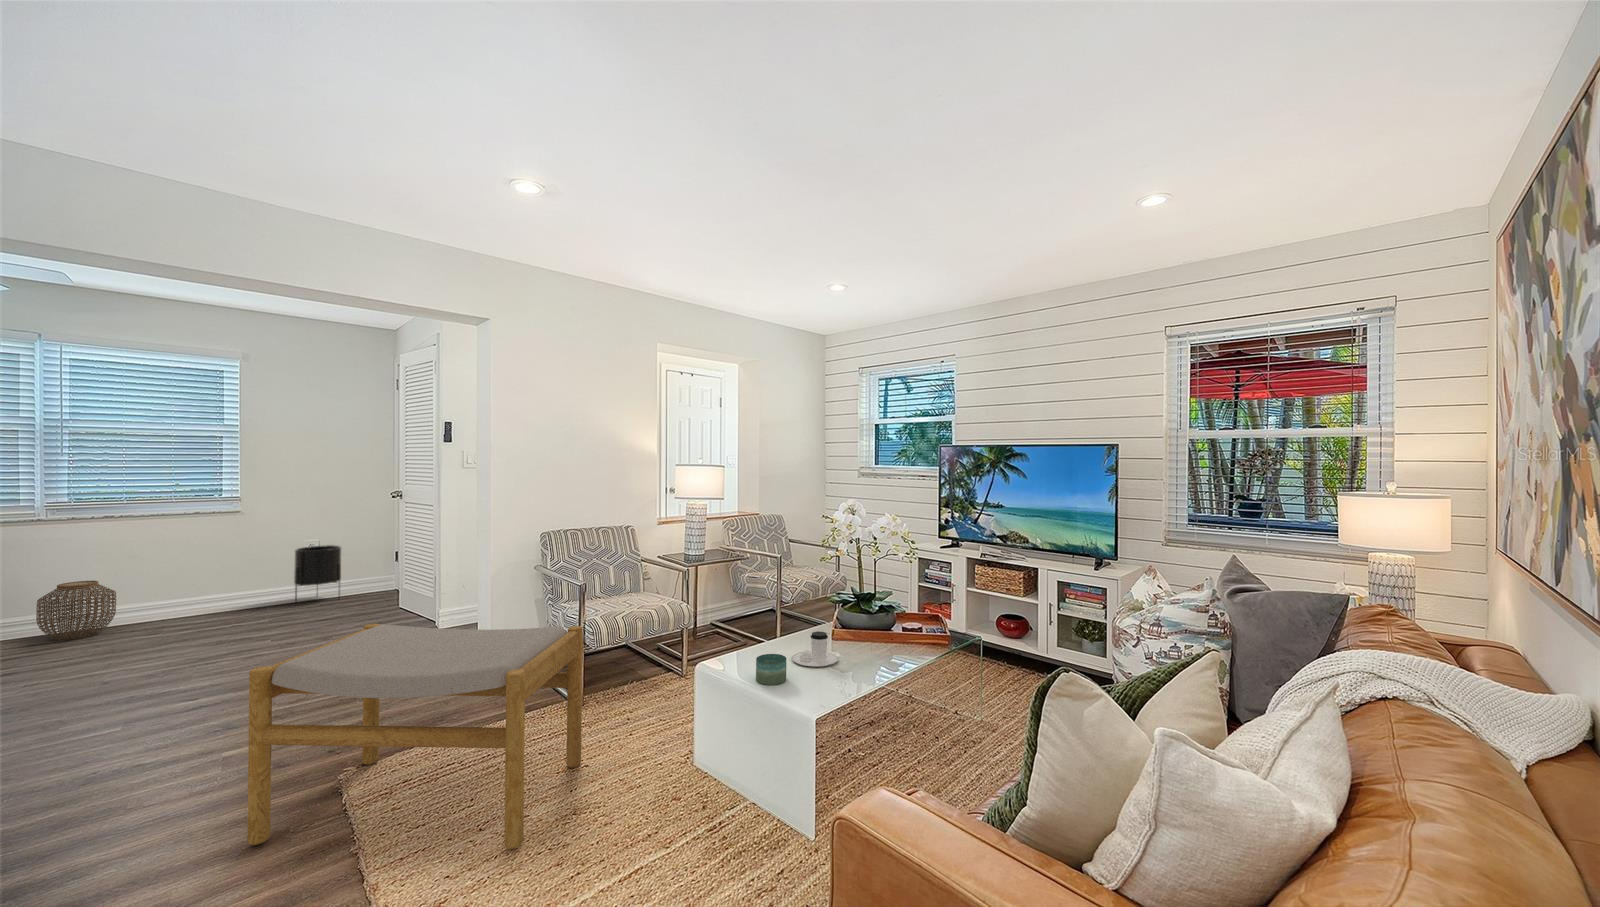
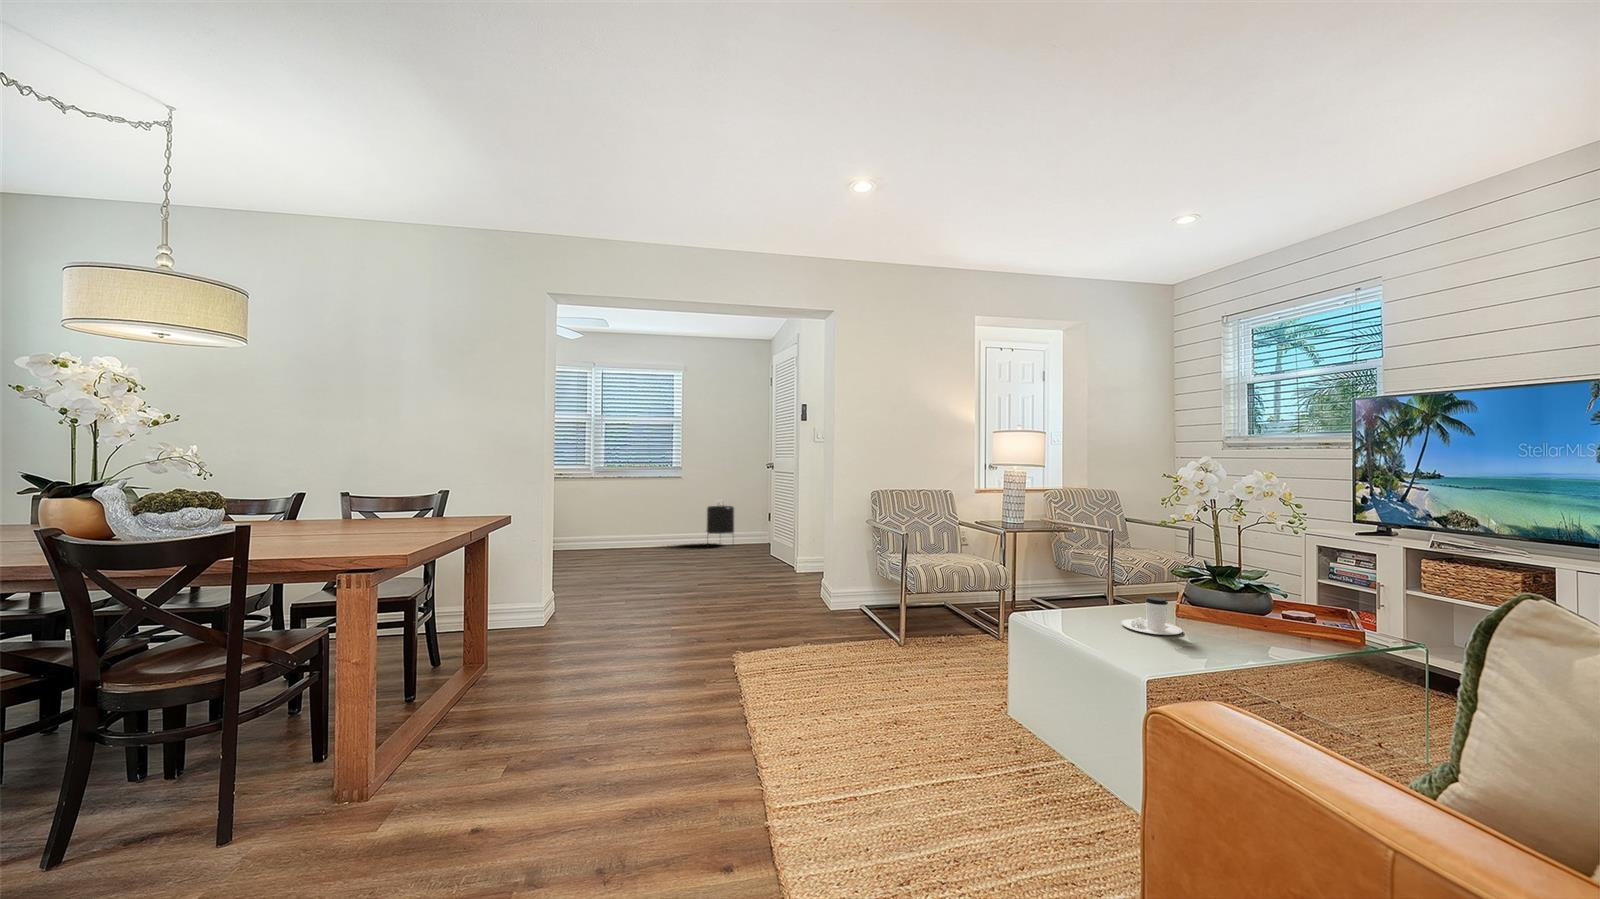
woven basket: present [36,581,116,640] -> none [581,518,615,554]
footstool: present [247,623,582,849] -> none [672,546,901,737]
candle: present [756,654,786,685] -> none [1075,609,1112,641]

